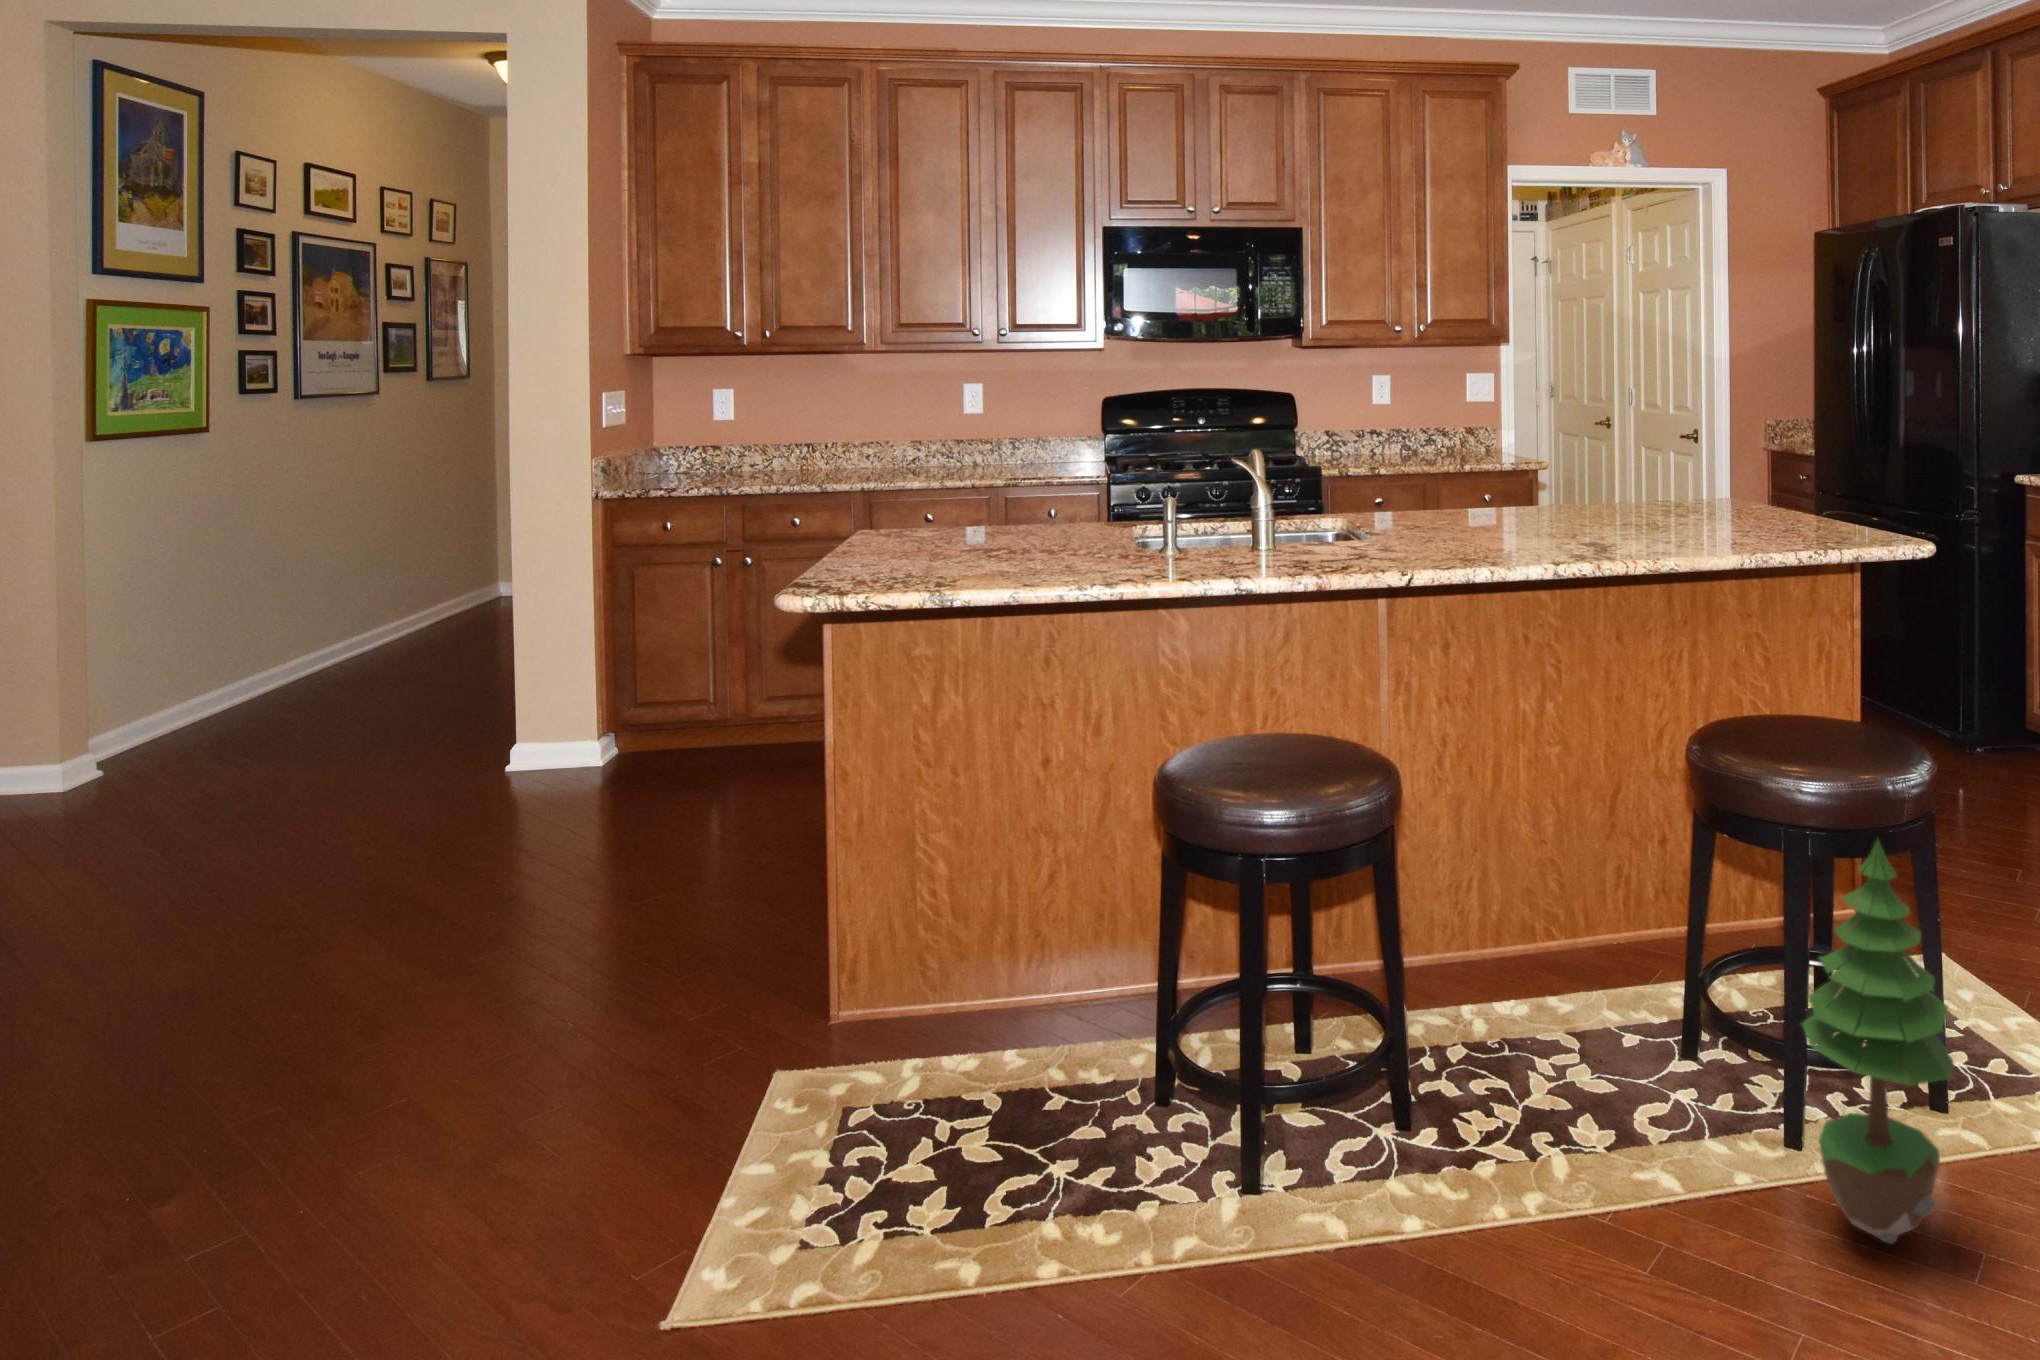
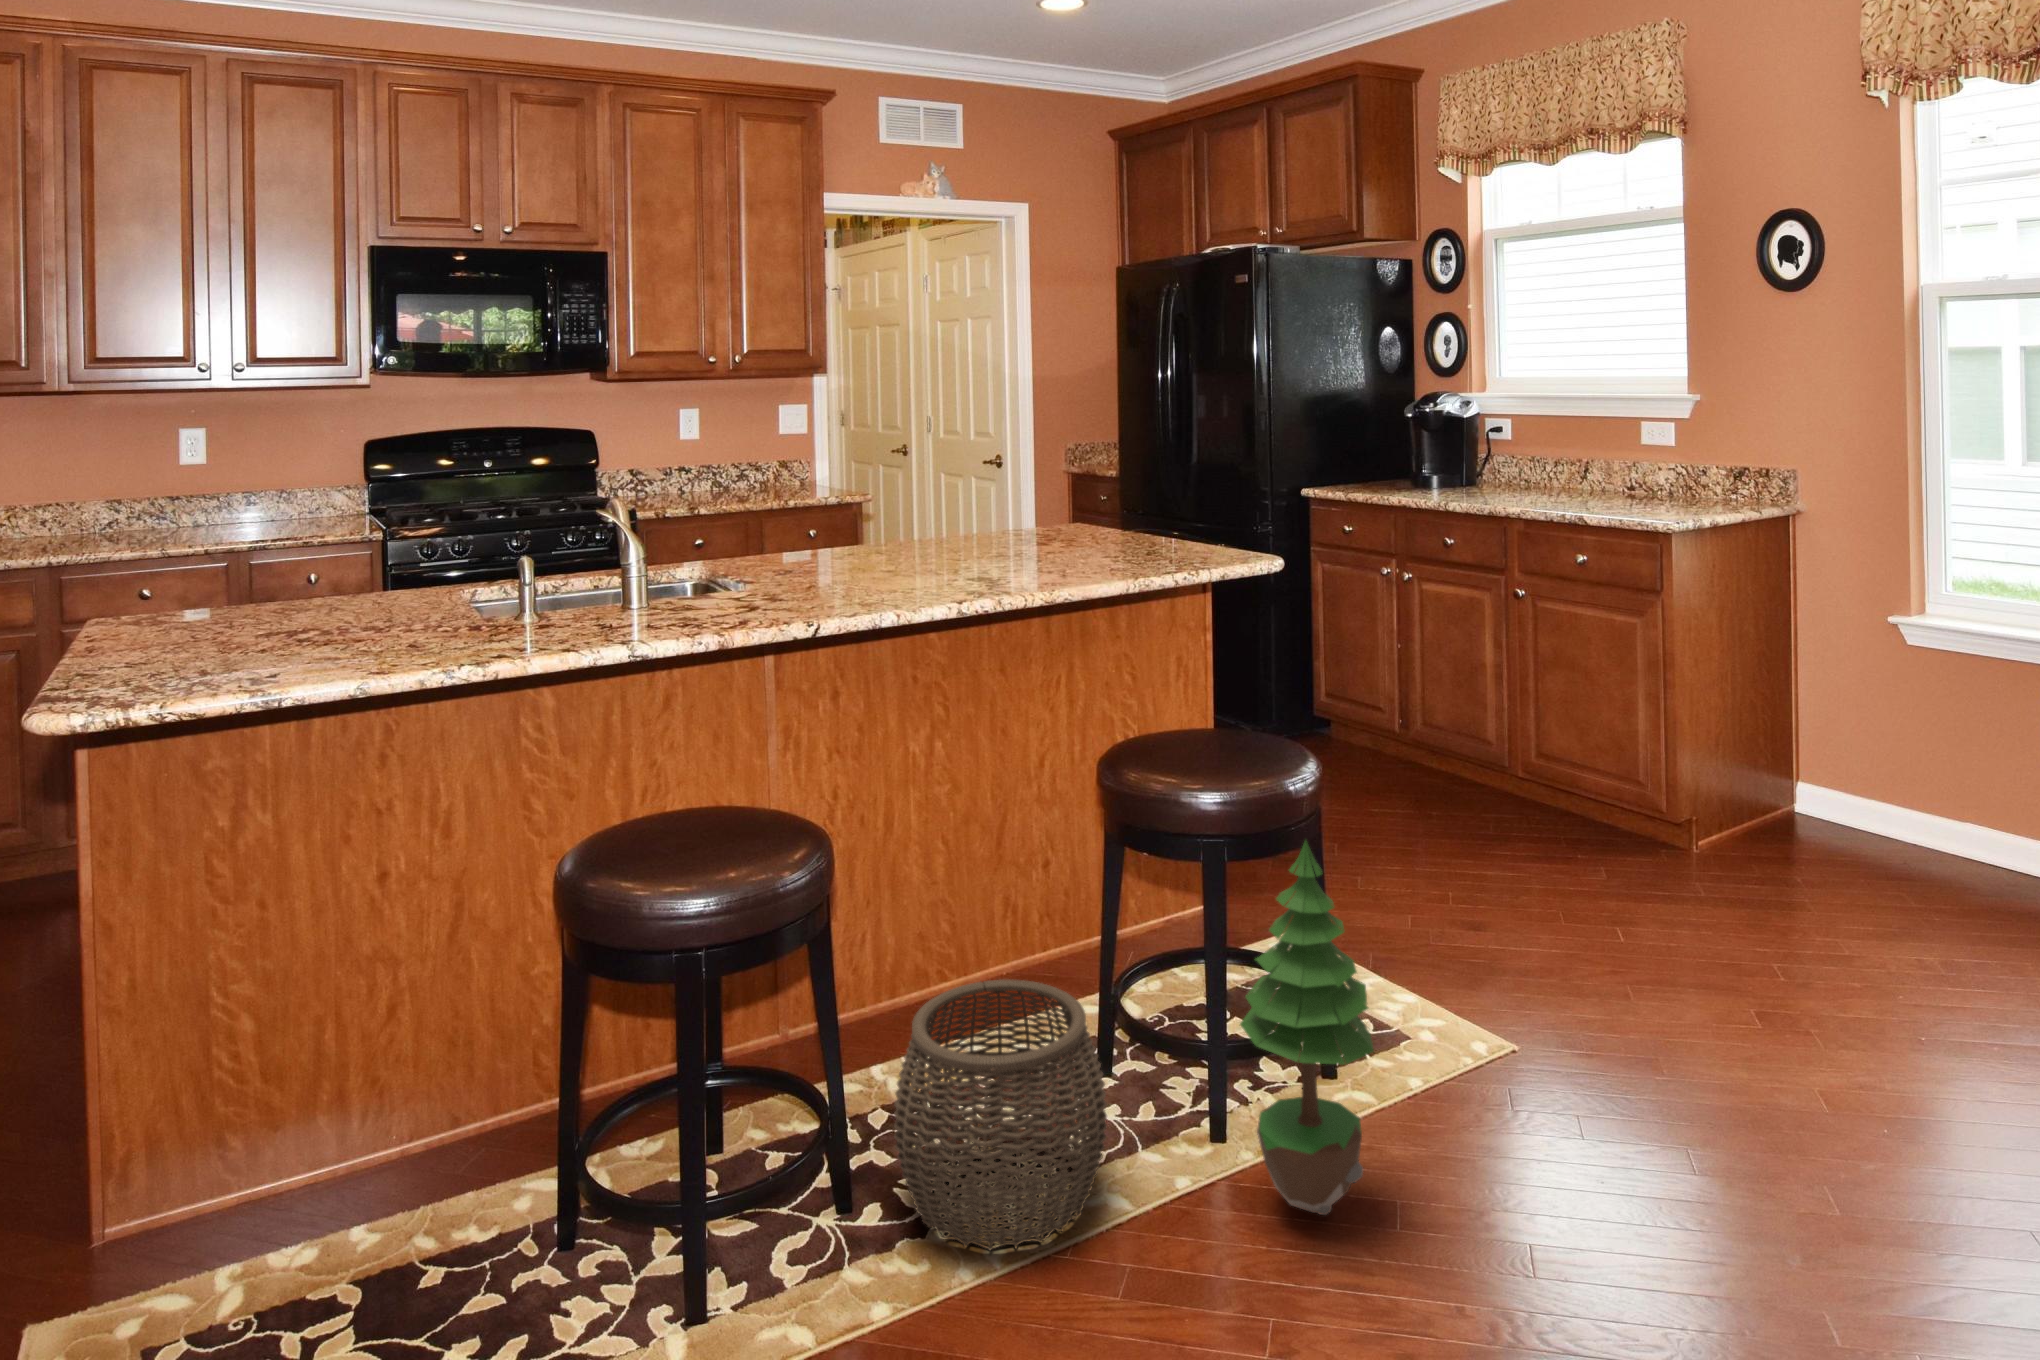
woven basket: none [1448,937,1664,1200] -> present [894,980,1107,1250]

